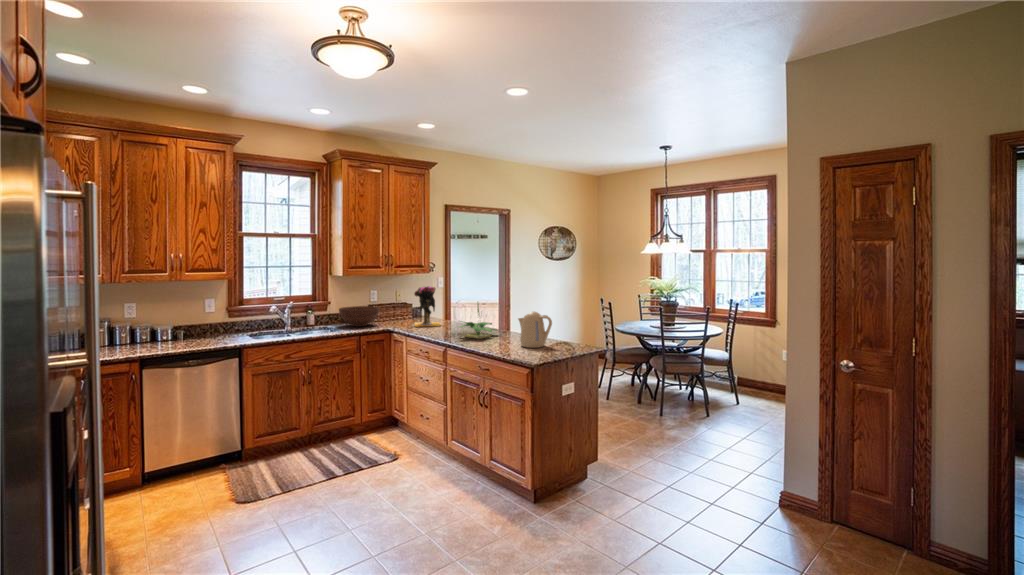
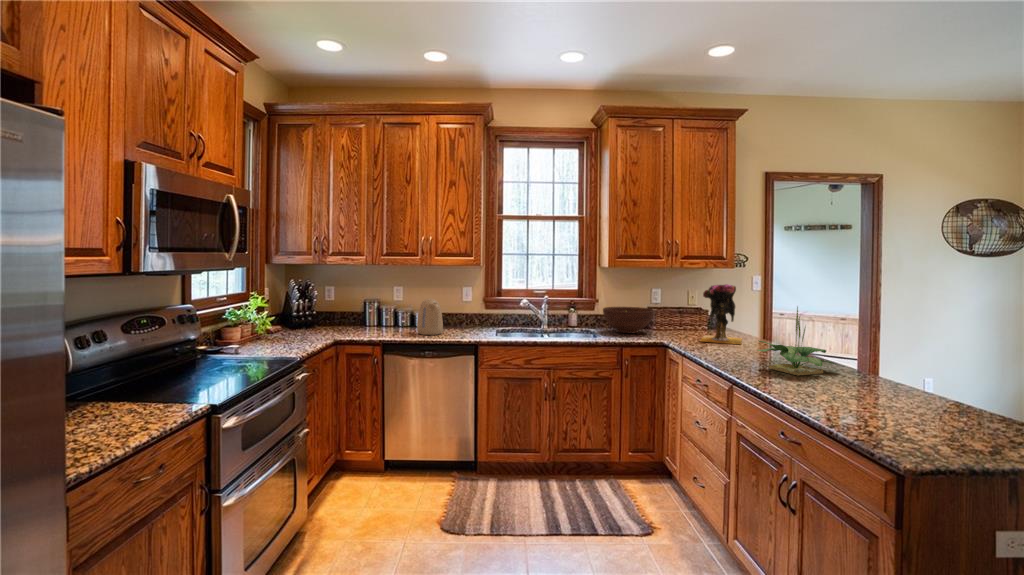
kettle: present [518,312,552,348] -> present [417,298,443,335]

